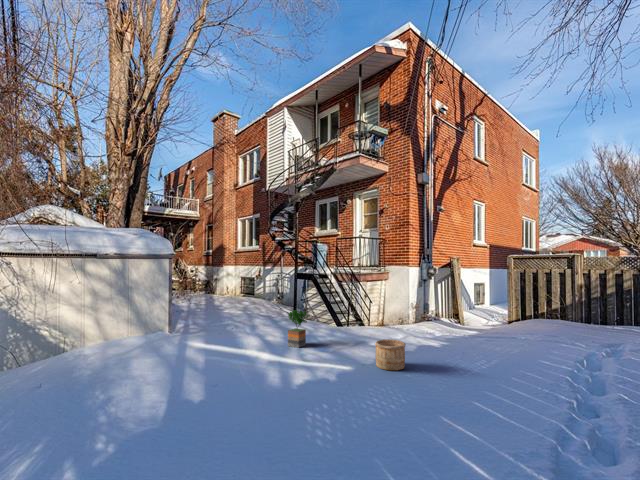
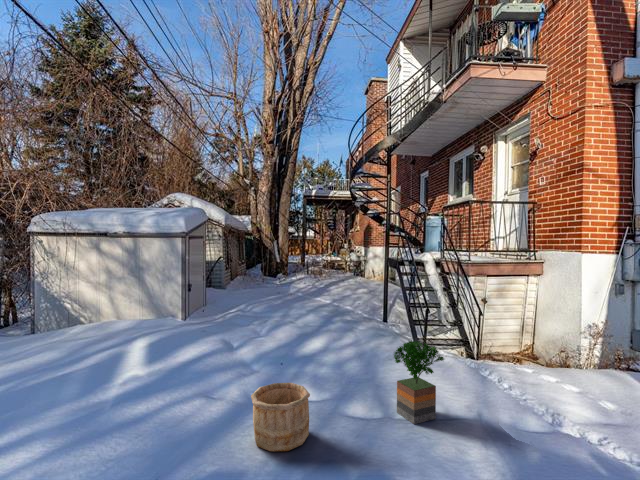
potted tree: present [288,310,309,348] -> present [394,340,444,424]

